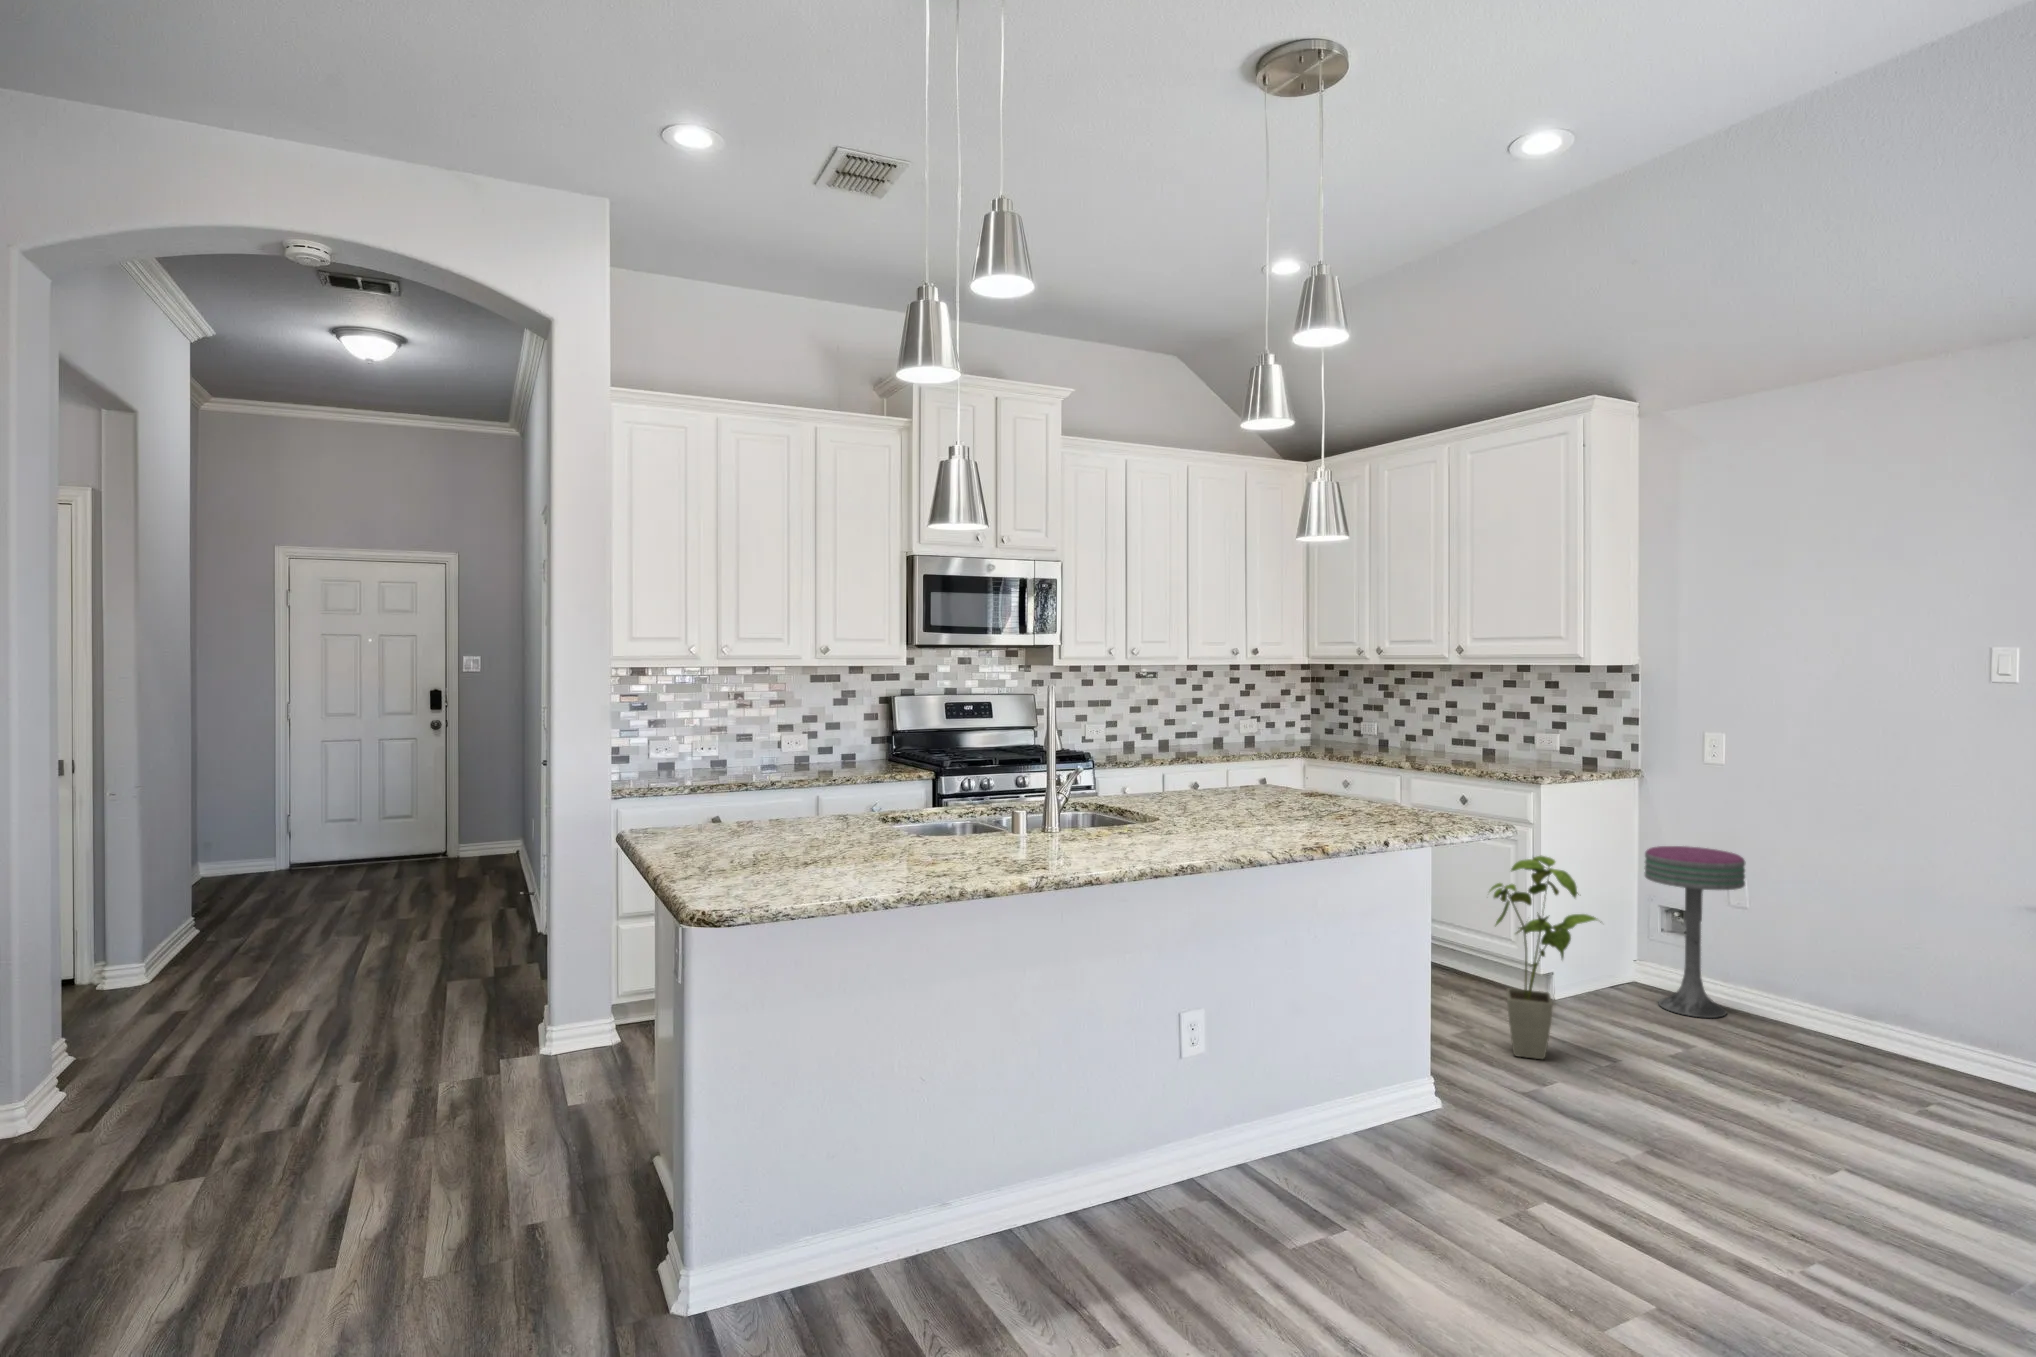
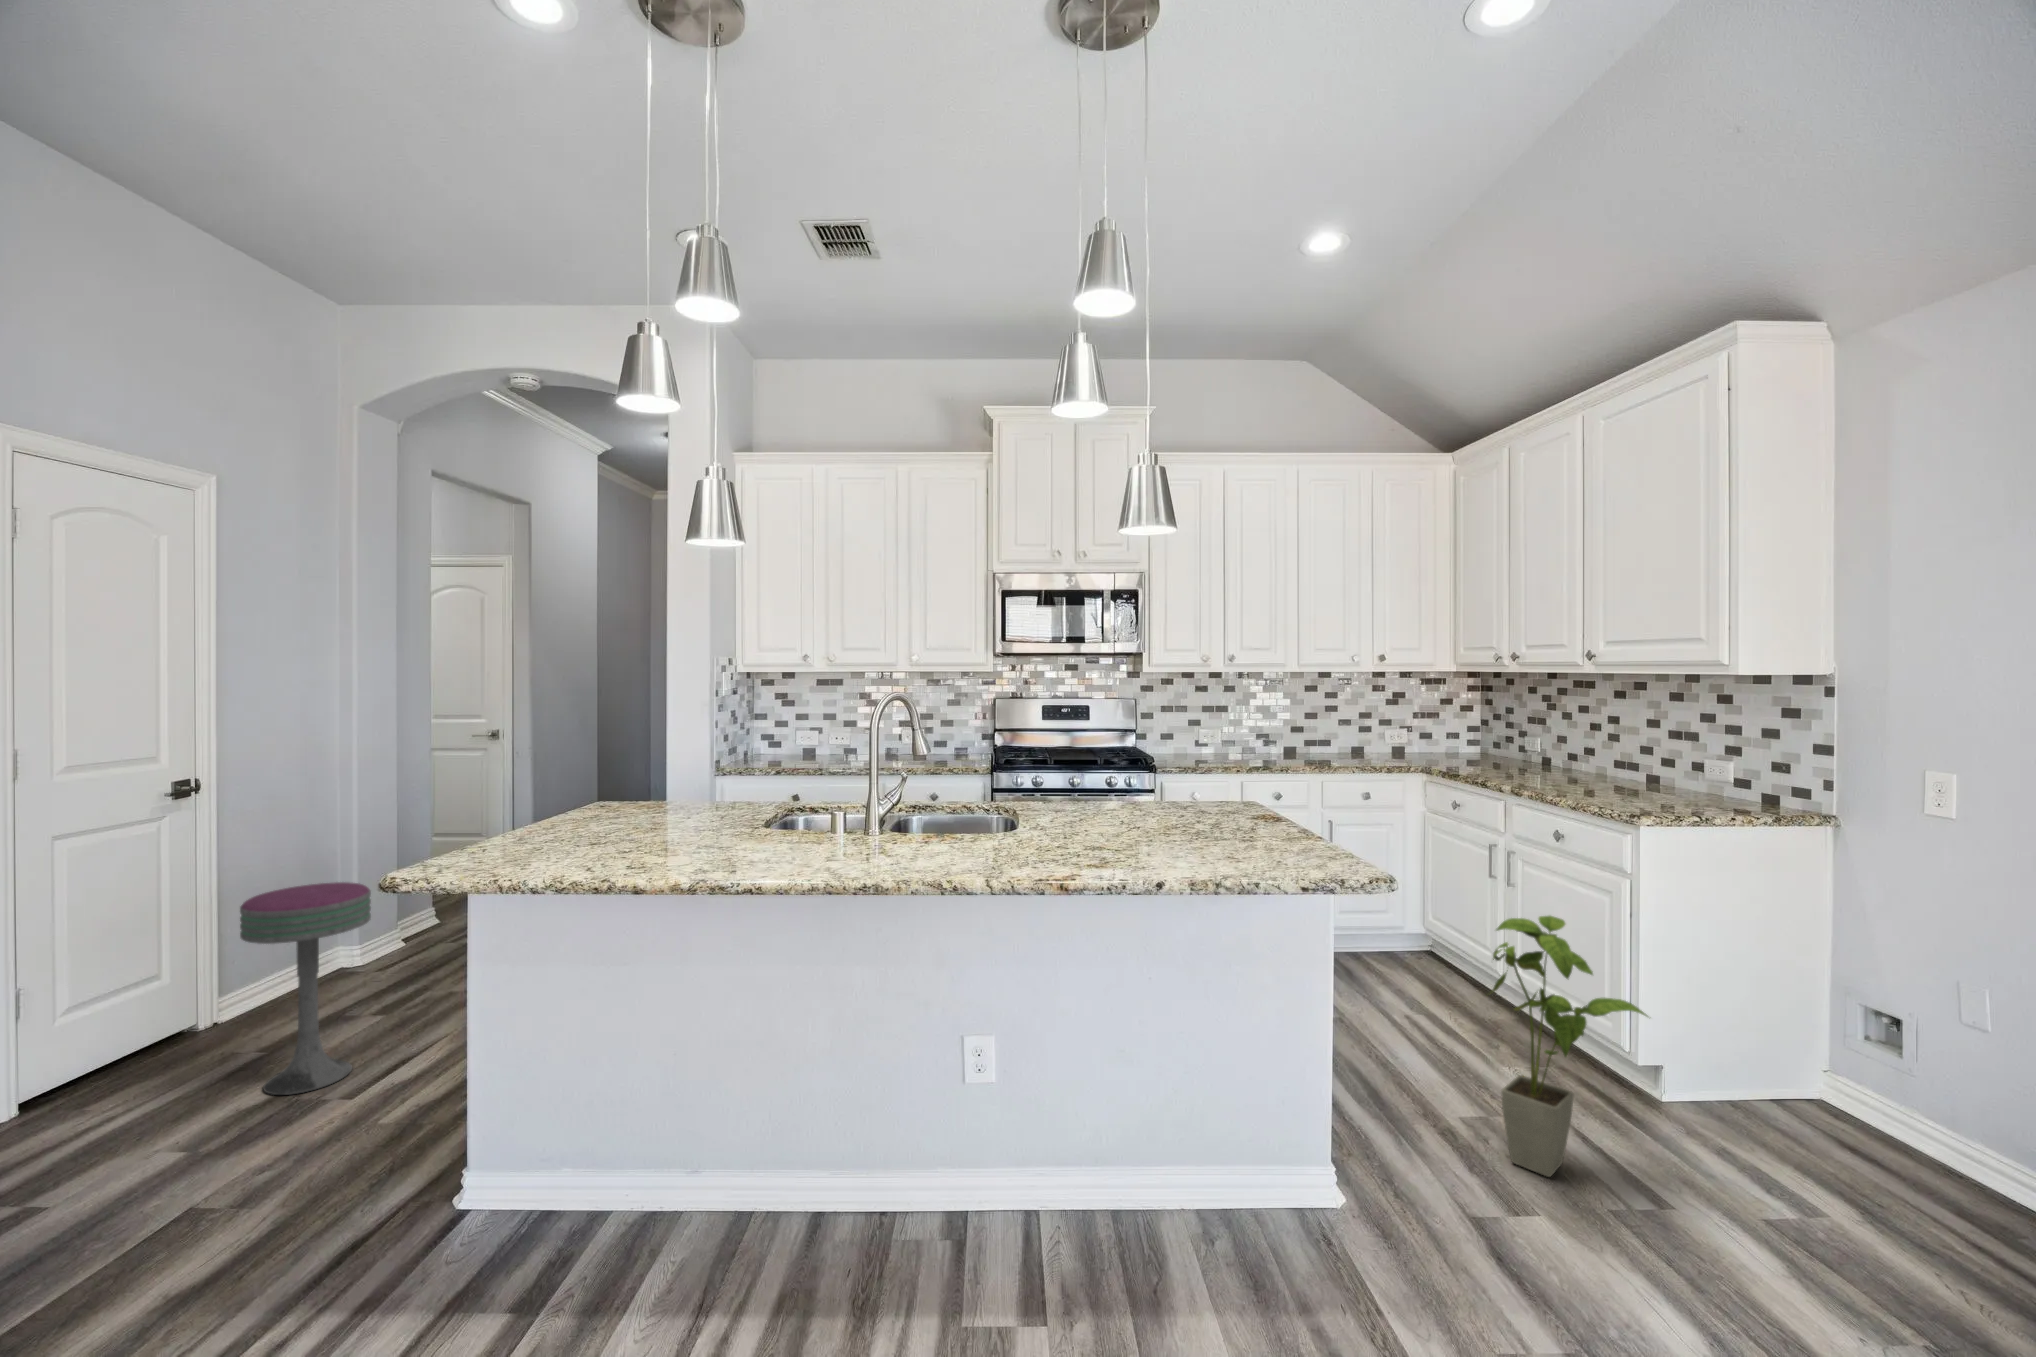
bar stool: present [1645,846,1745,1018] -> present [240,882,371,1095]

